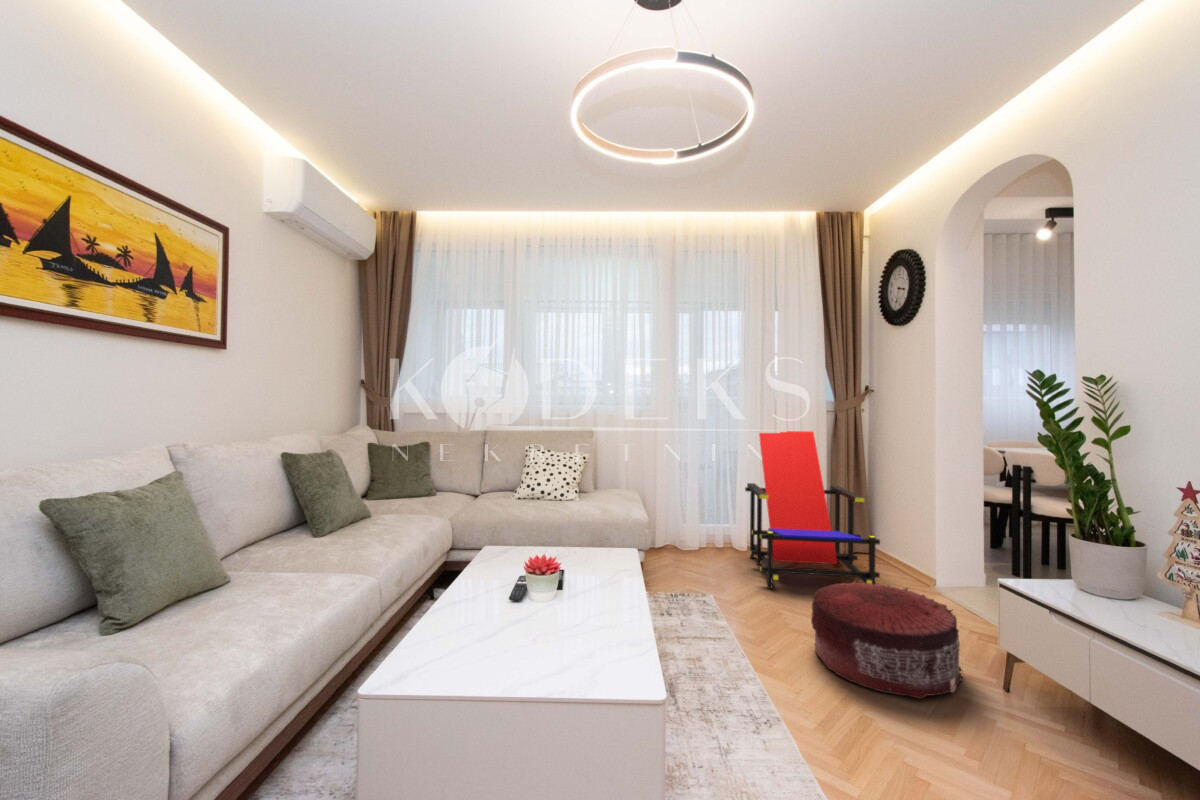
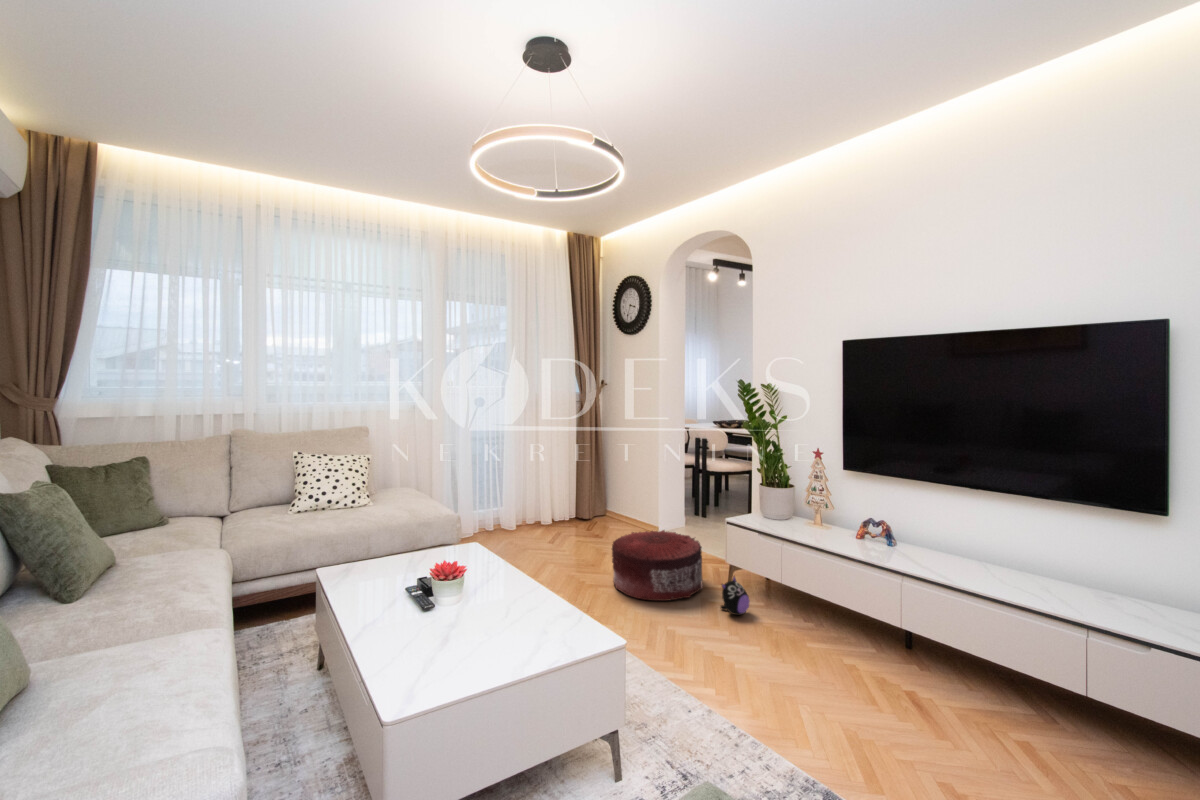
lounge chair: present [745,431,880,589] -> none [518,419,629,555]
plush toy: none [967,688,1028,760] -> present [721,576,750,615]

